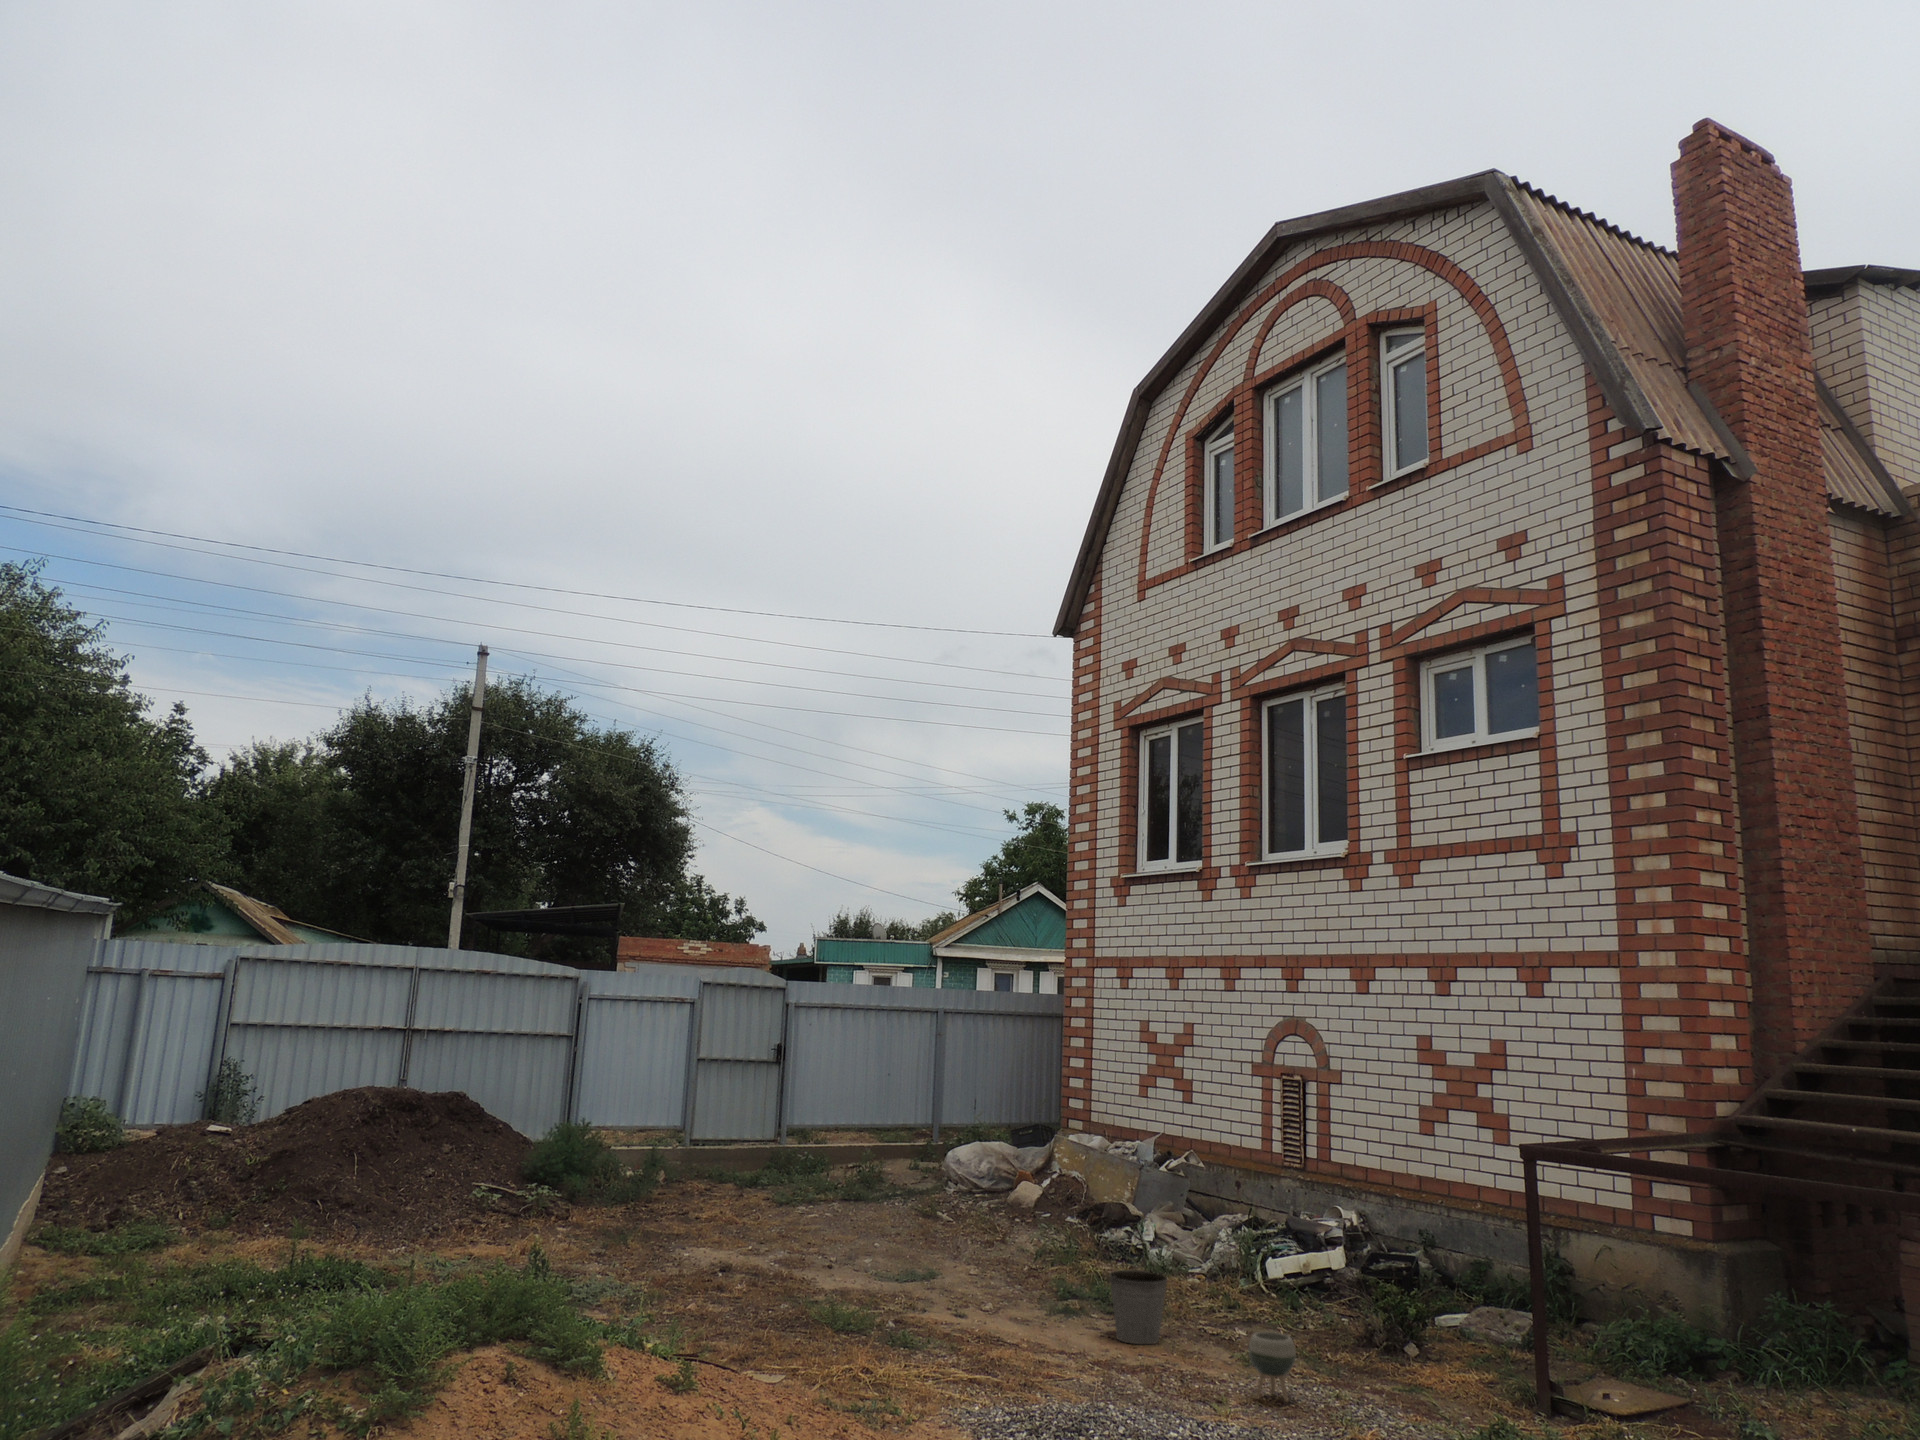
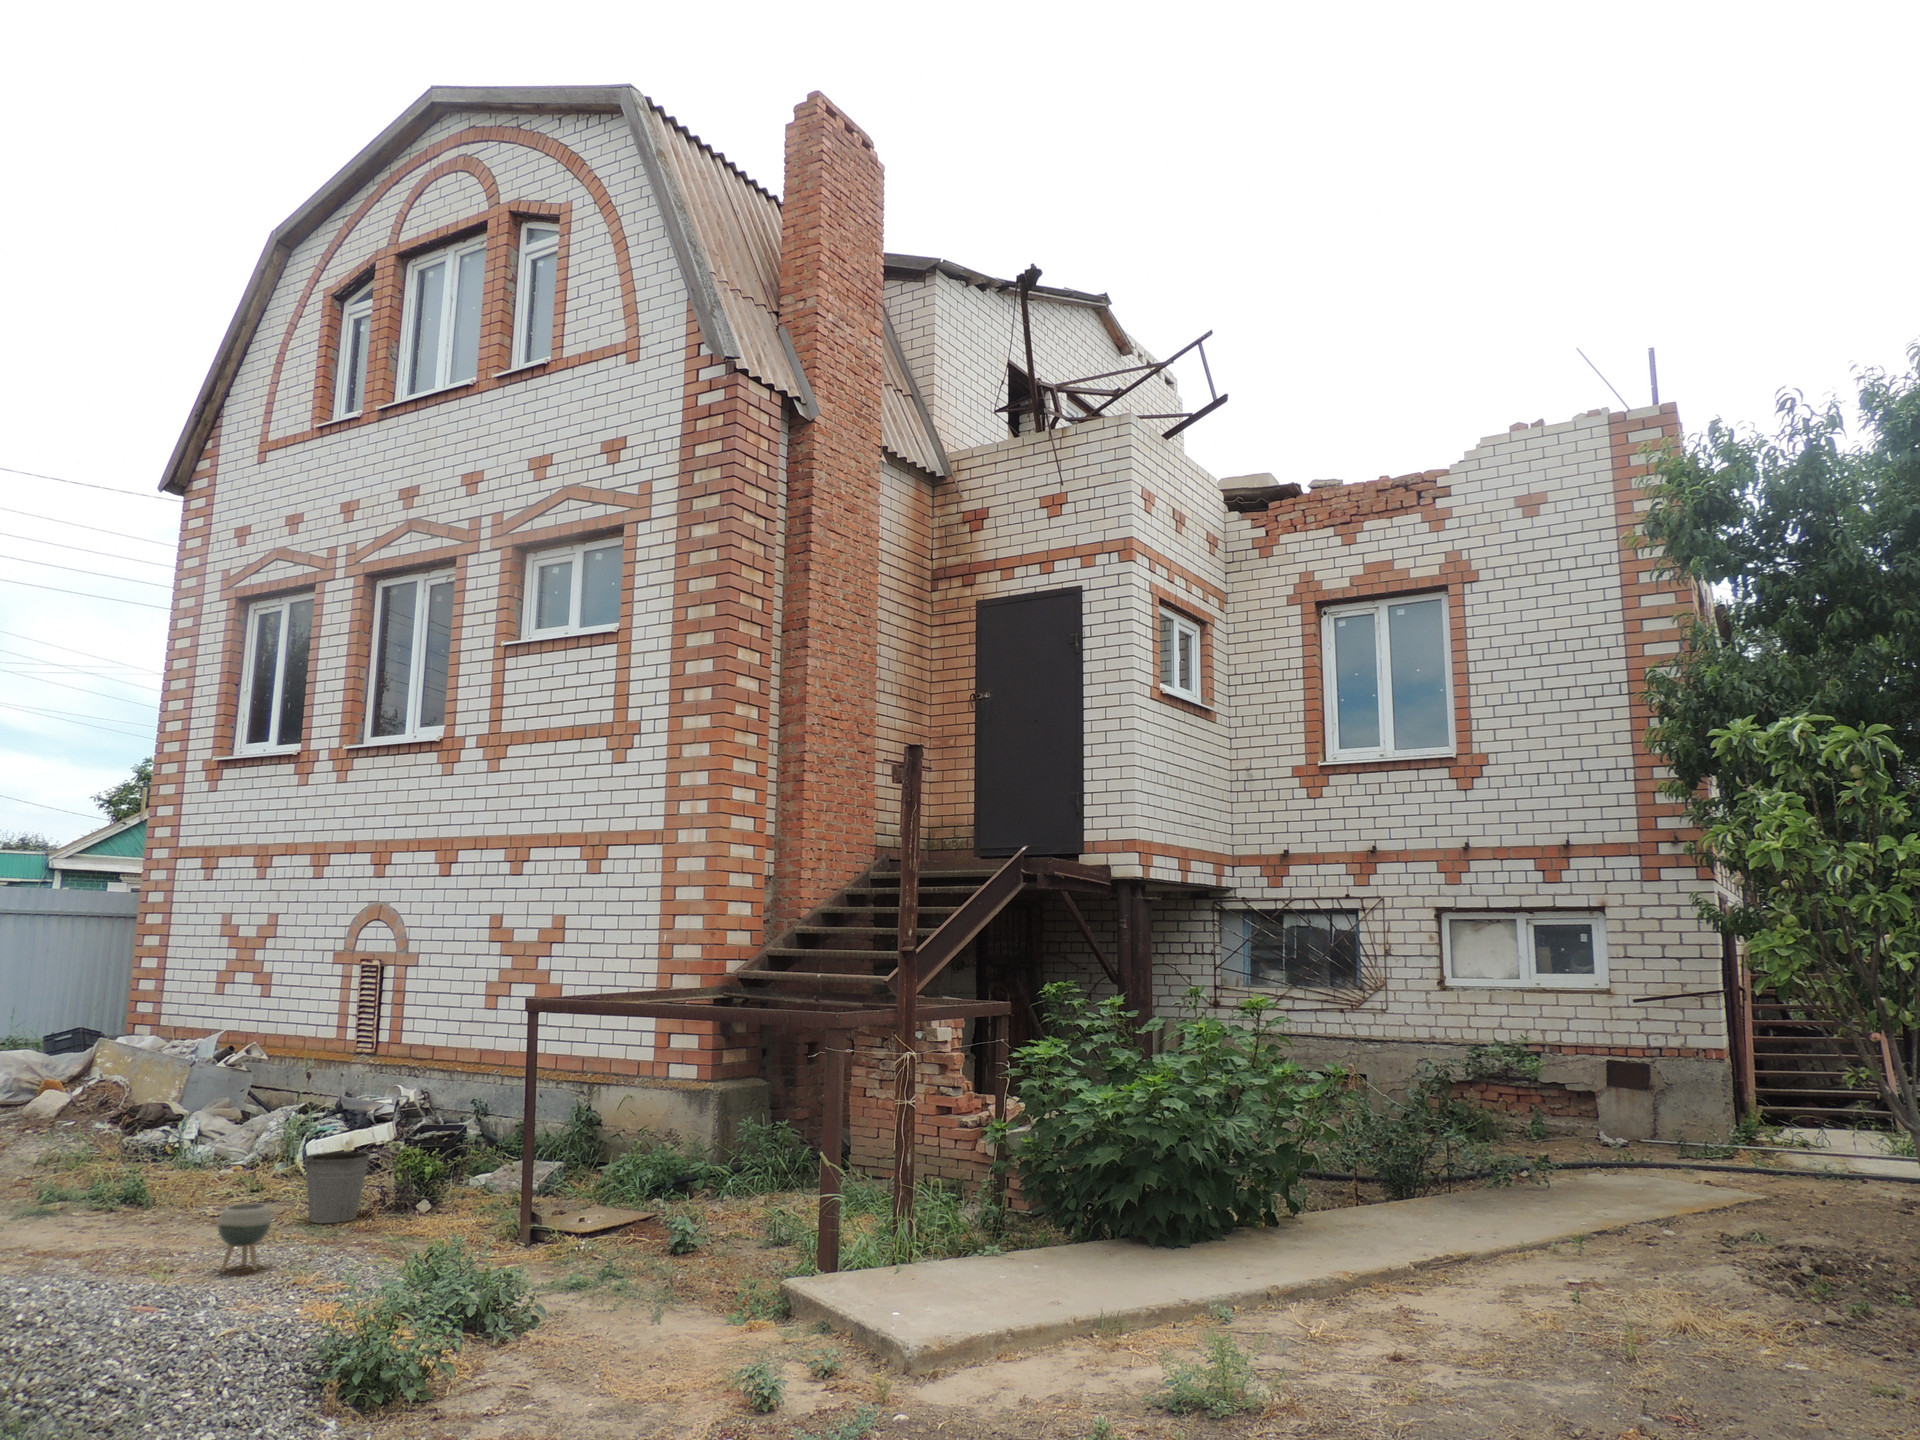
bucket: present [1107,1270,1168,1344] -> present [305,1149,370,1223]

